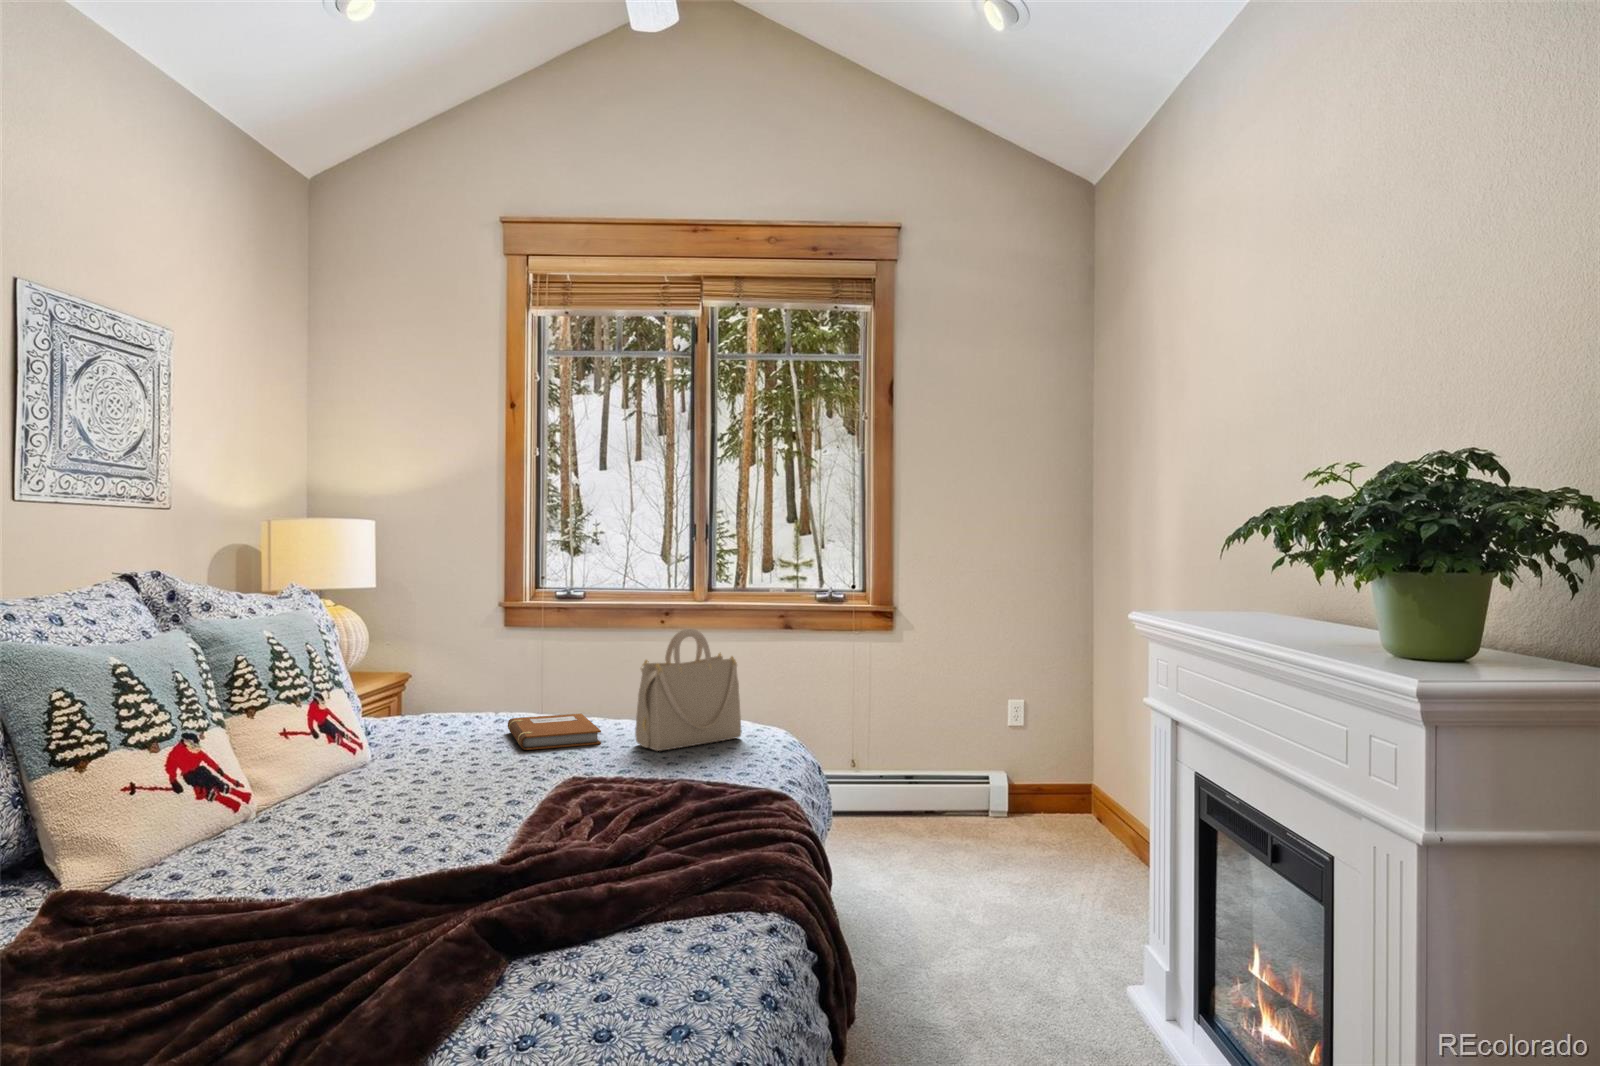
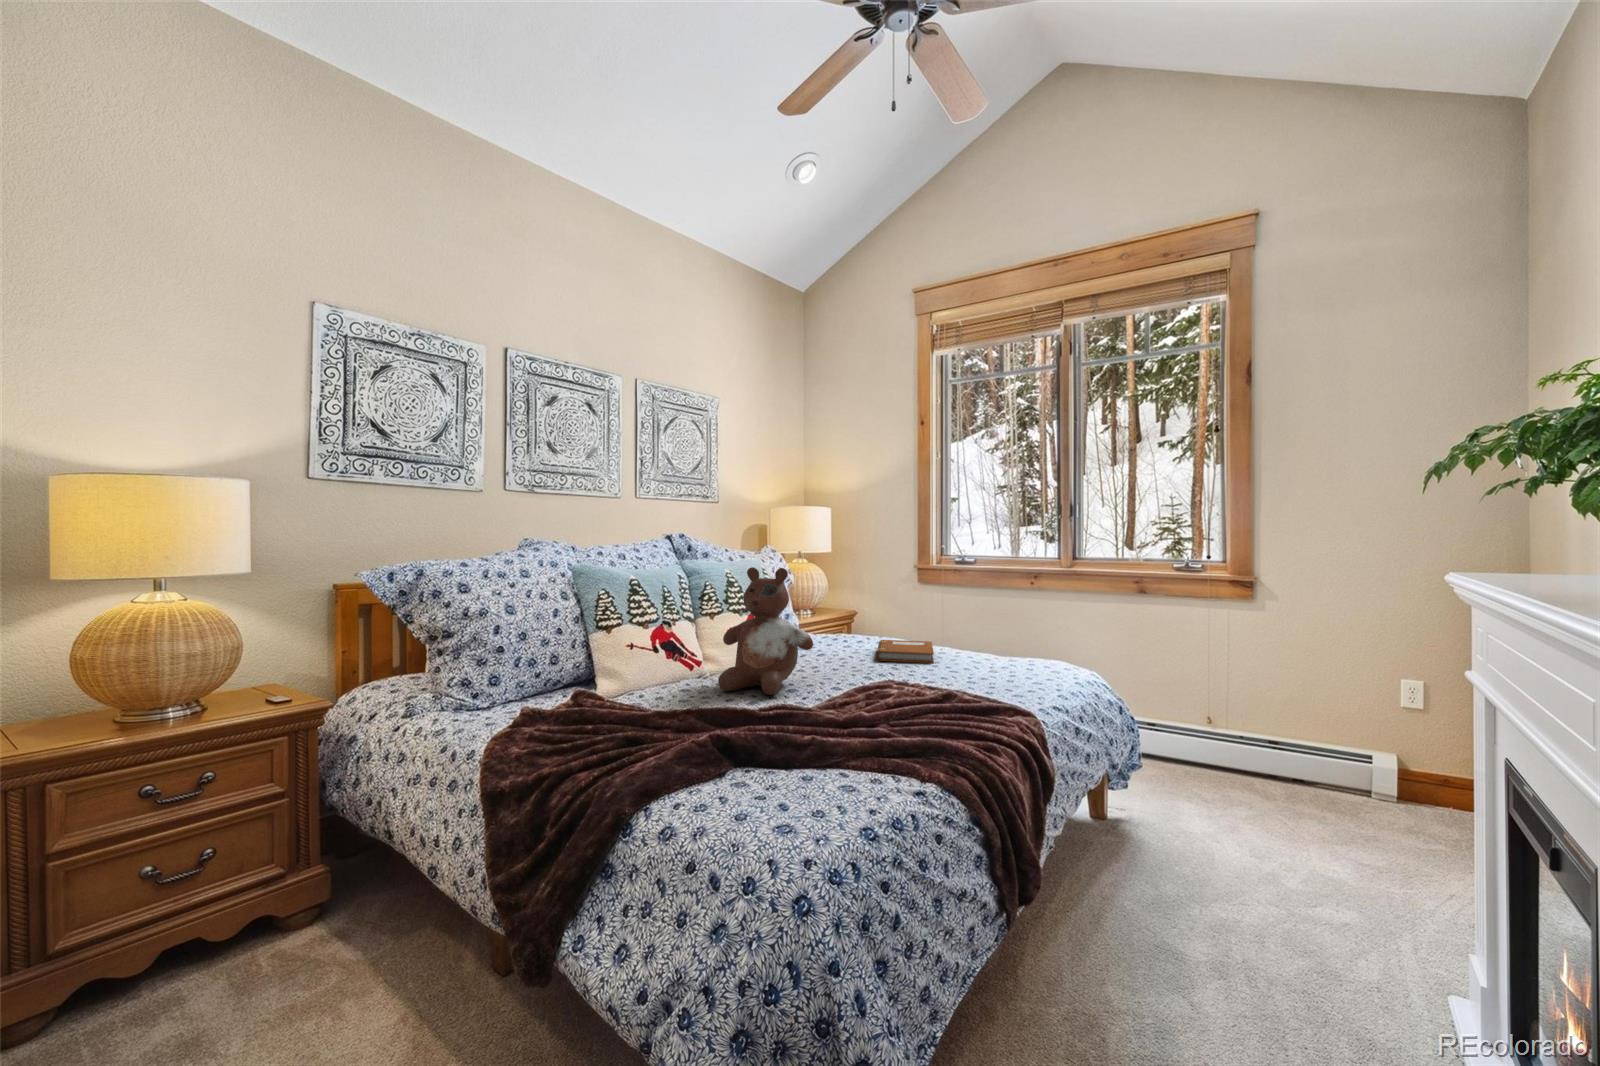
handbag: present [635,629,741,751] -> none [957,580,1046,672]
stuffed bear: none [309,632,472,838] -> present [718,567,813,695]

